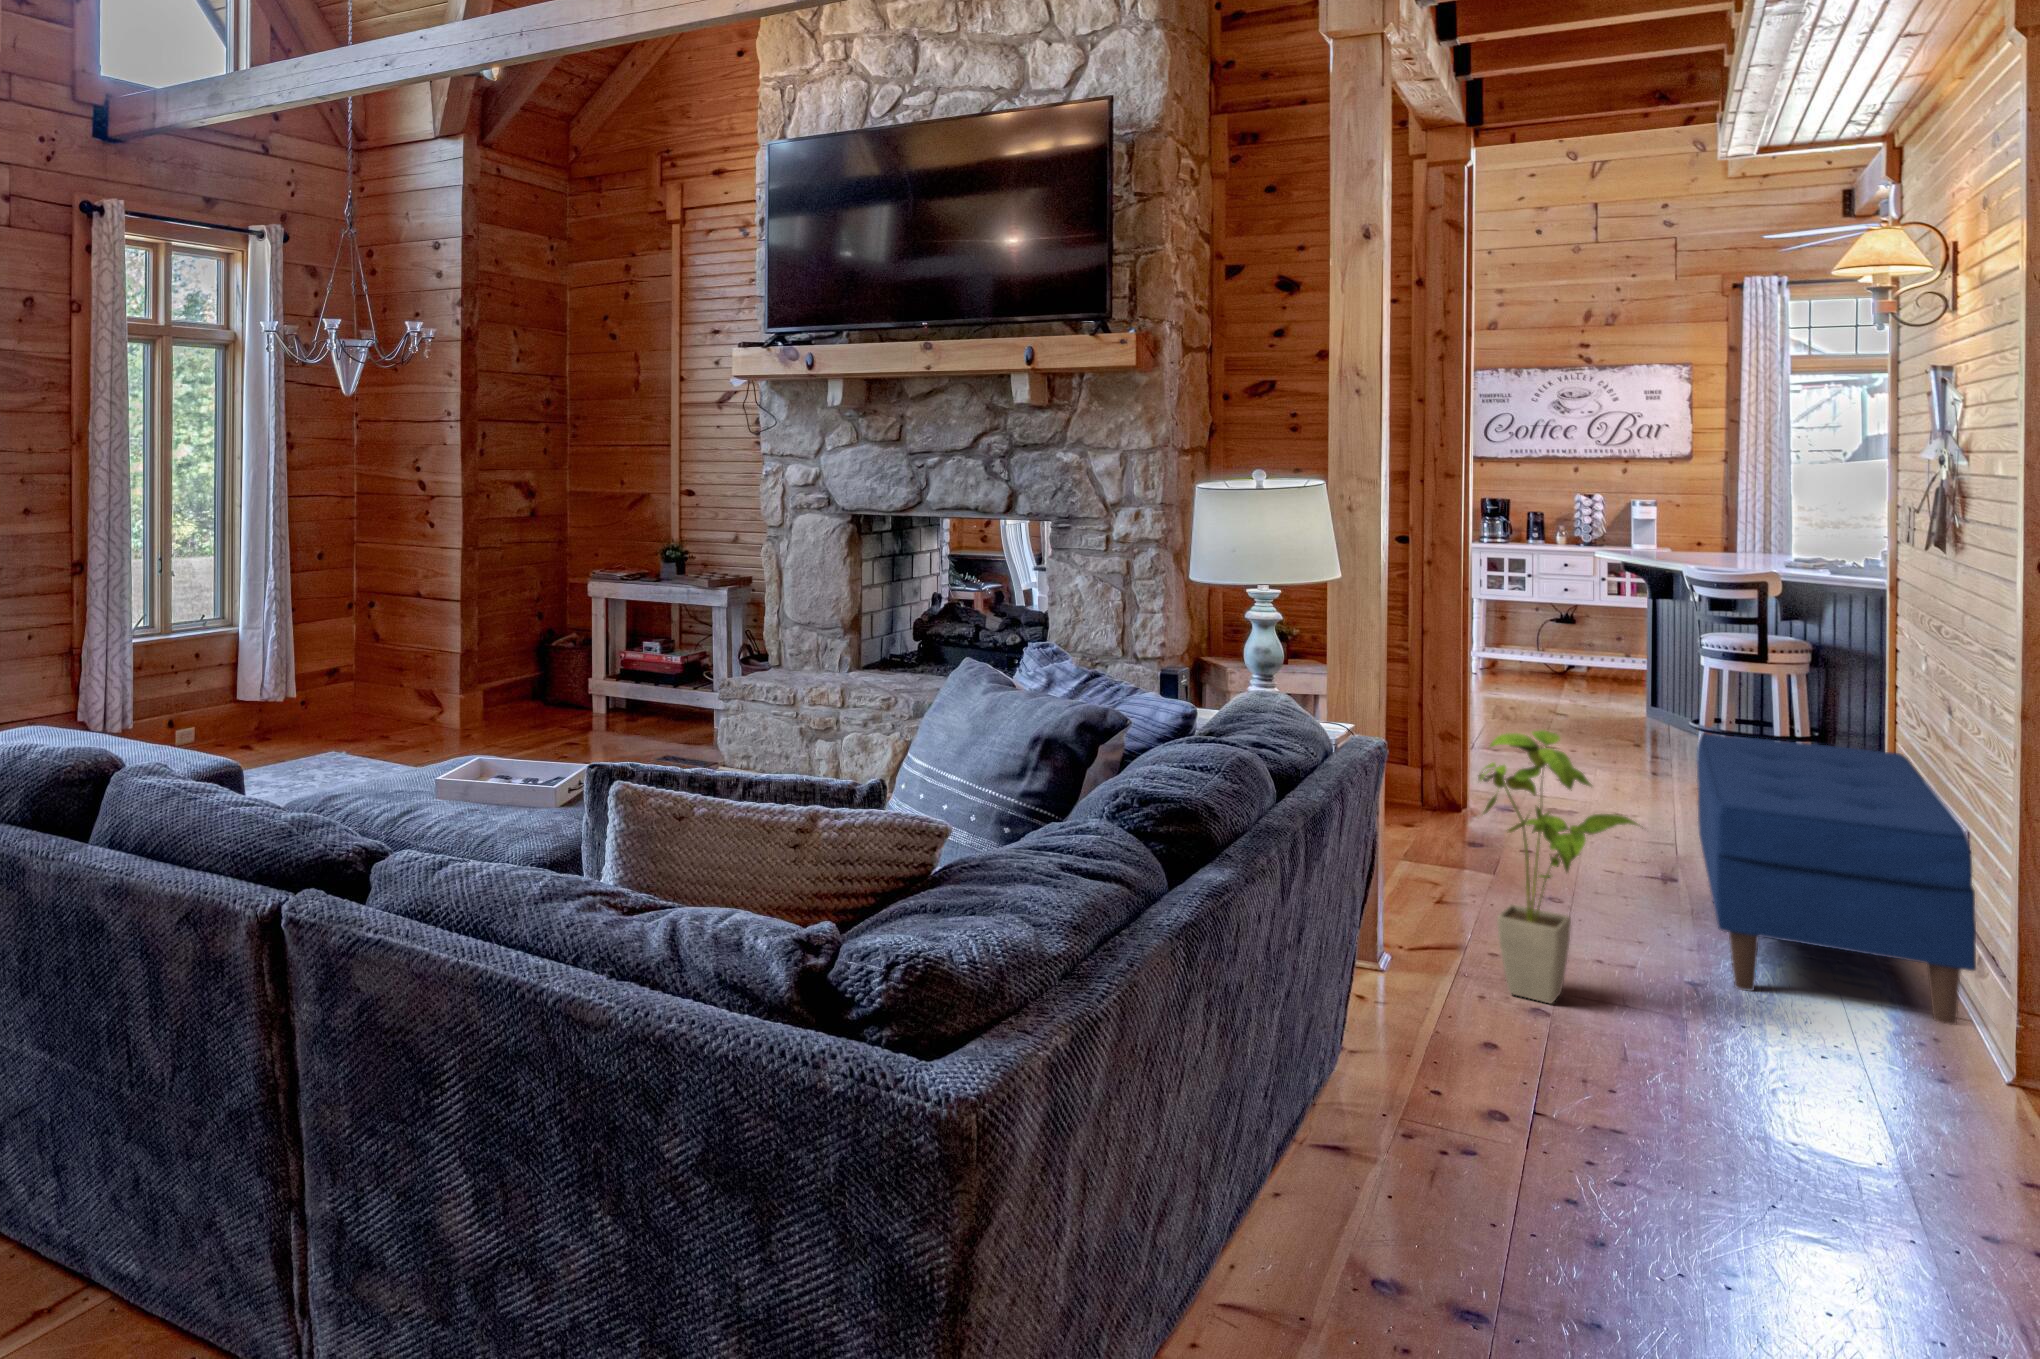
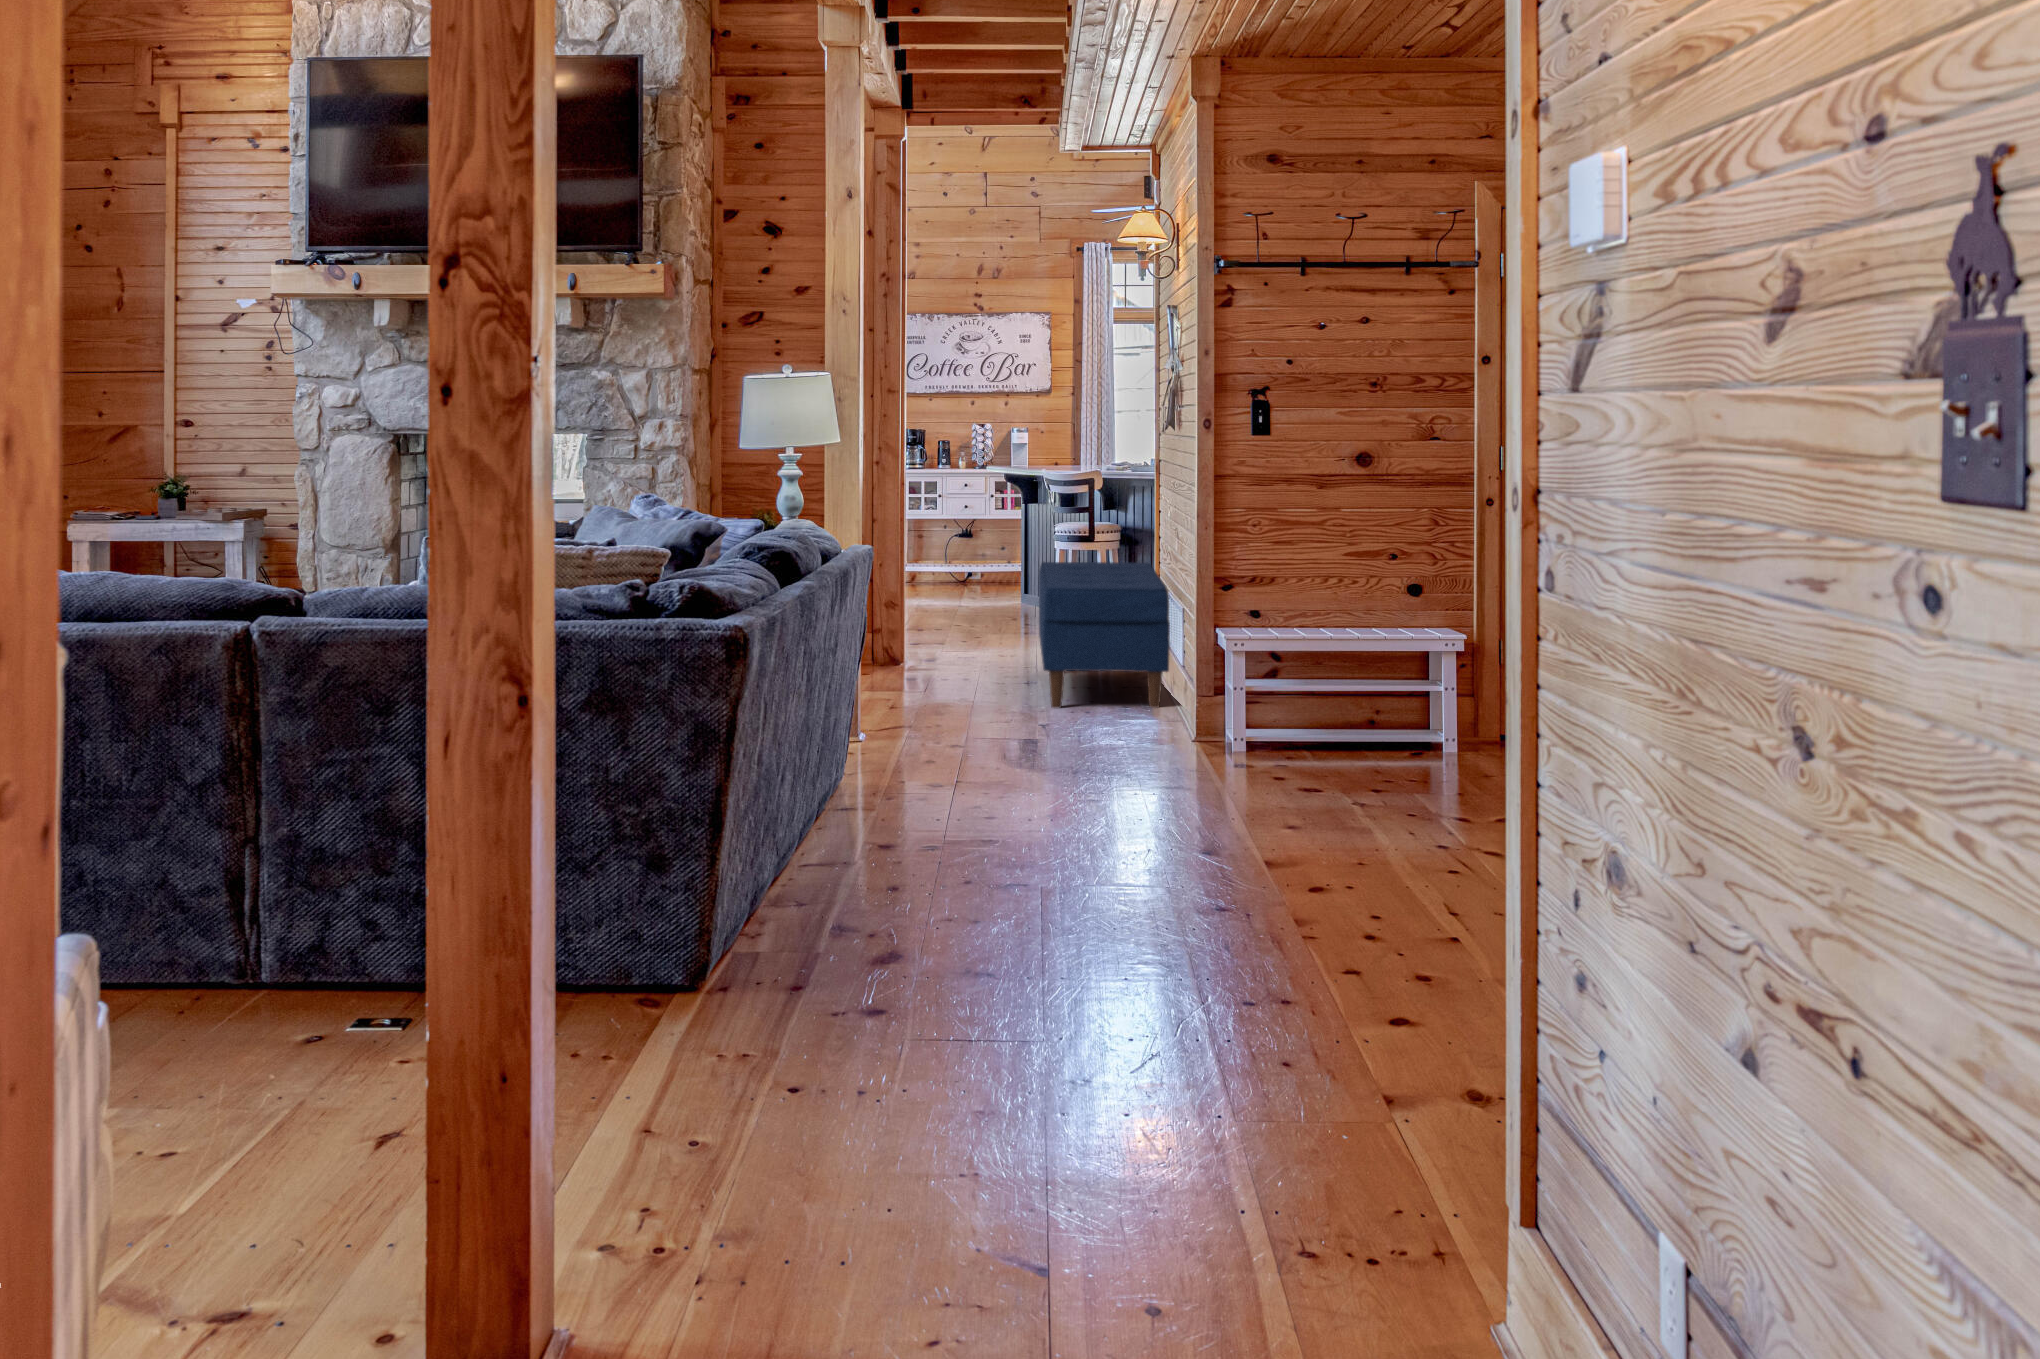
house plant: present [1479,730,1639,1003] -> none [909,541,1007,725]

